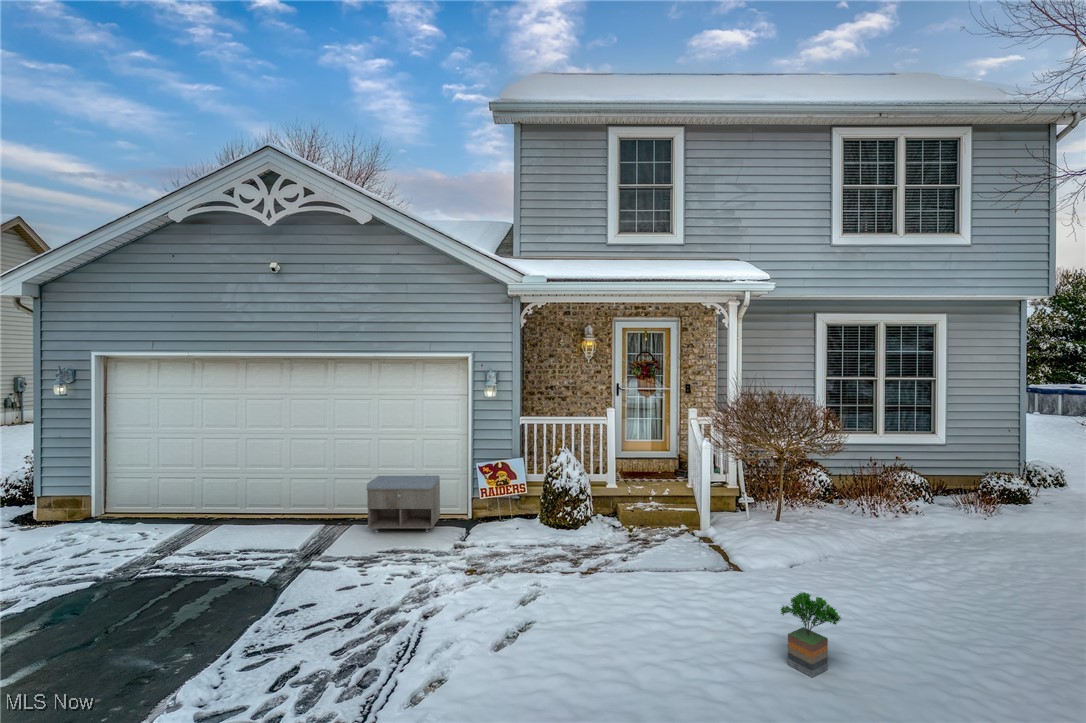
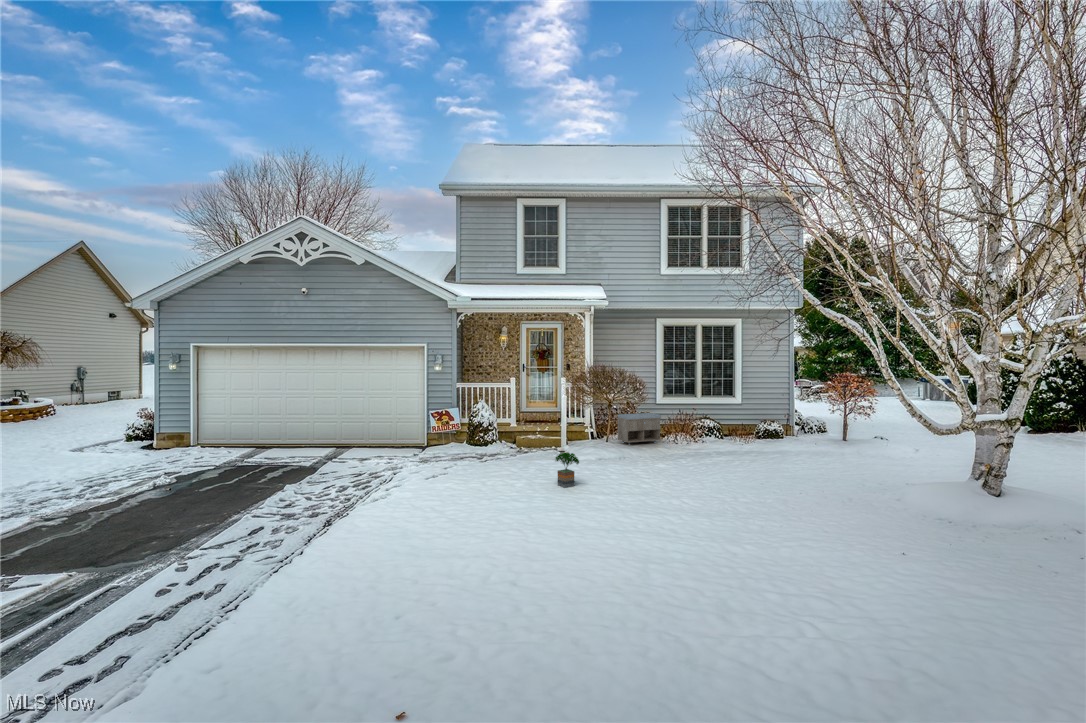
storage bench: present [366,476,440,532] -> present [618,413,661,445]

